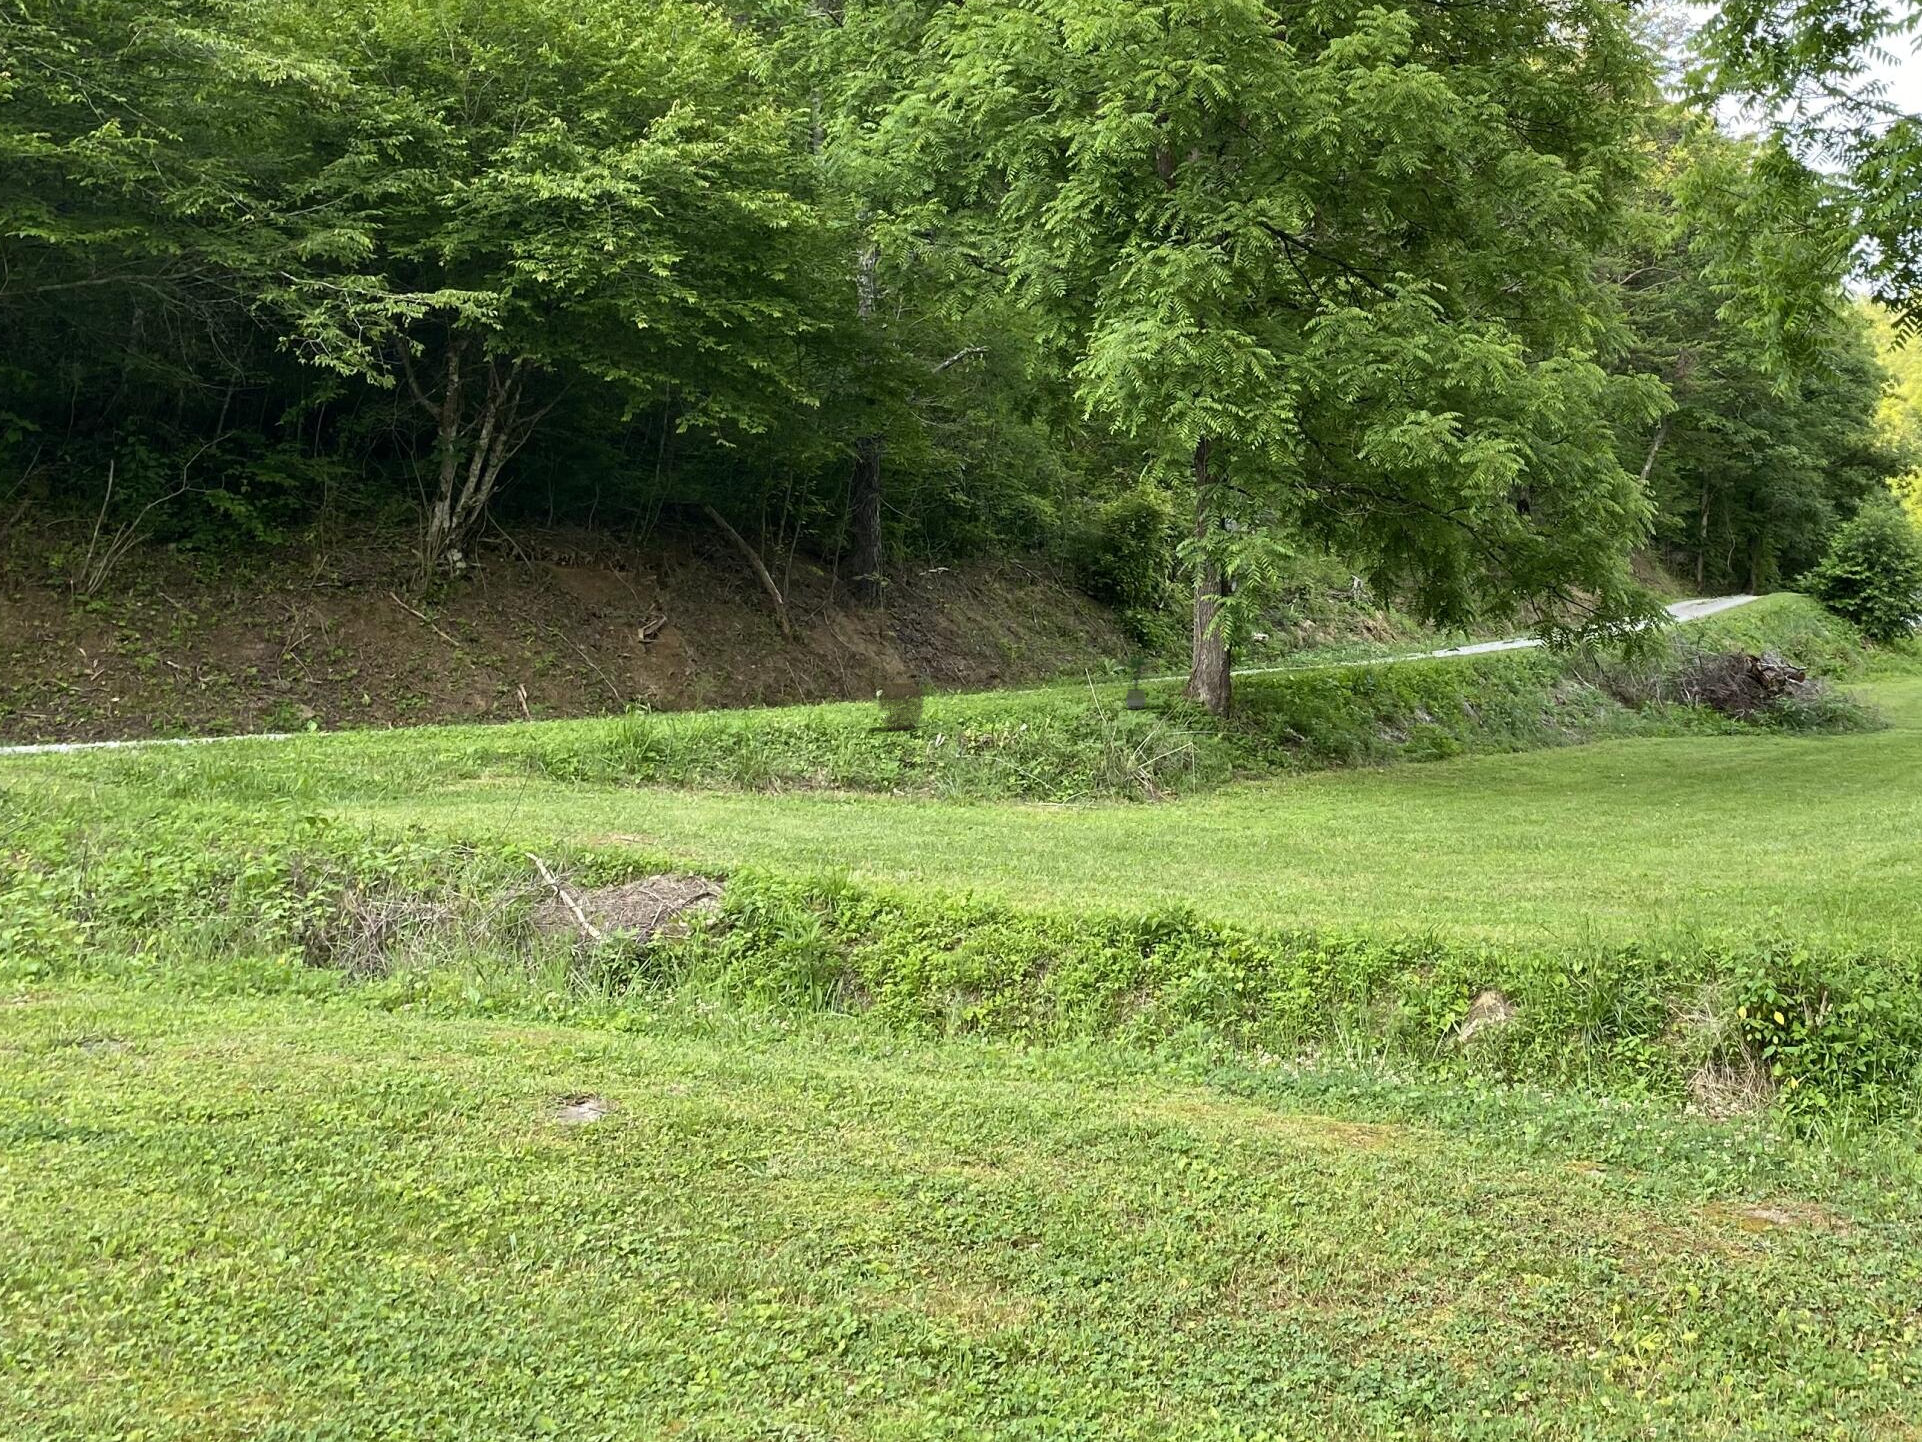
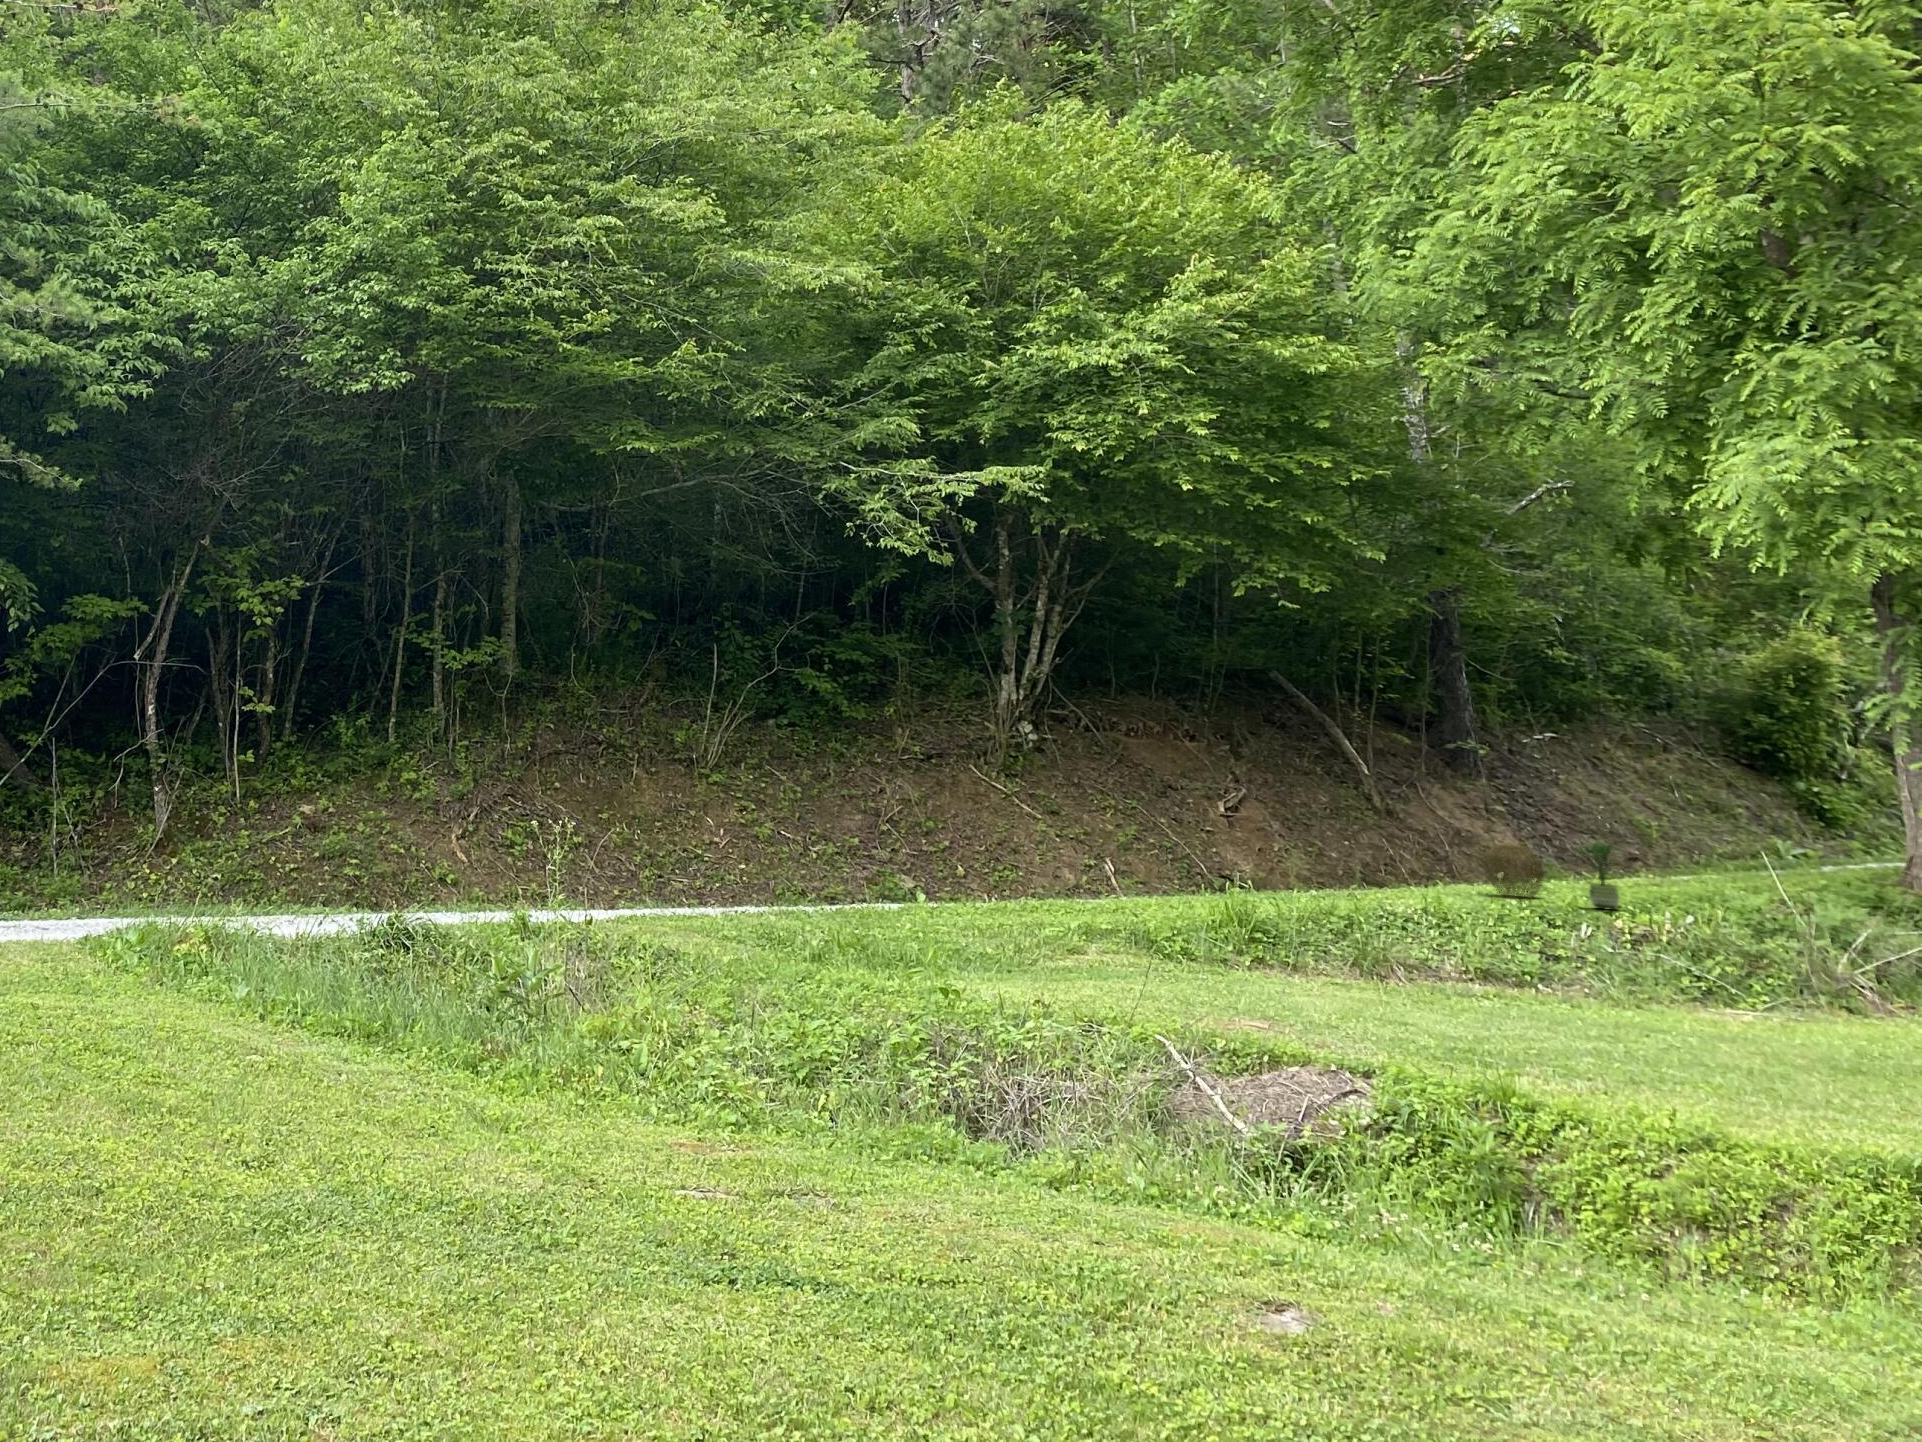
potted plant: present [1119,655,1151,710] -> present [1574,839,1623,910]

